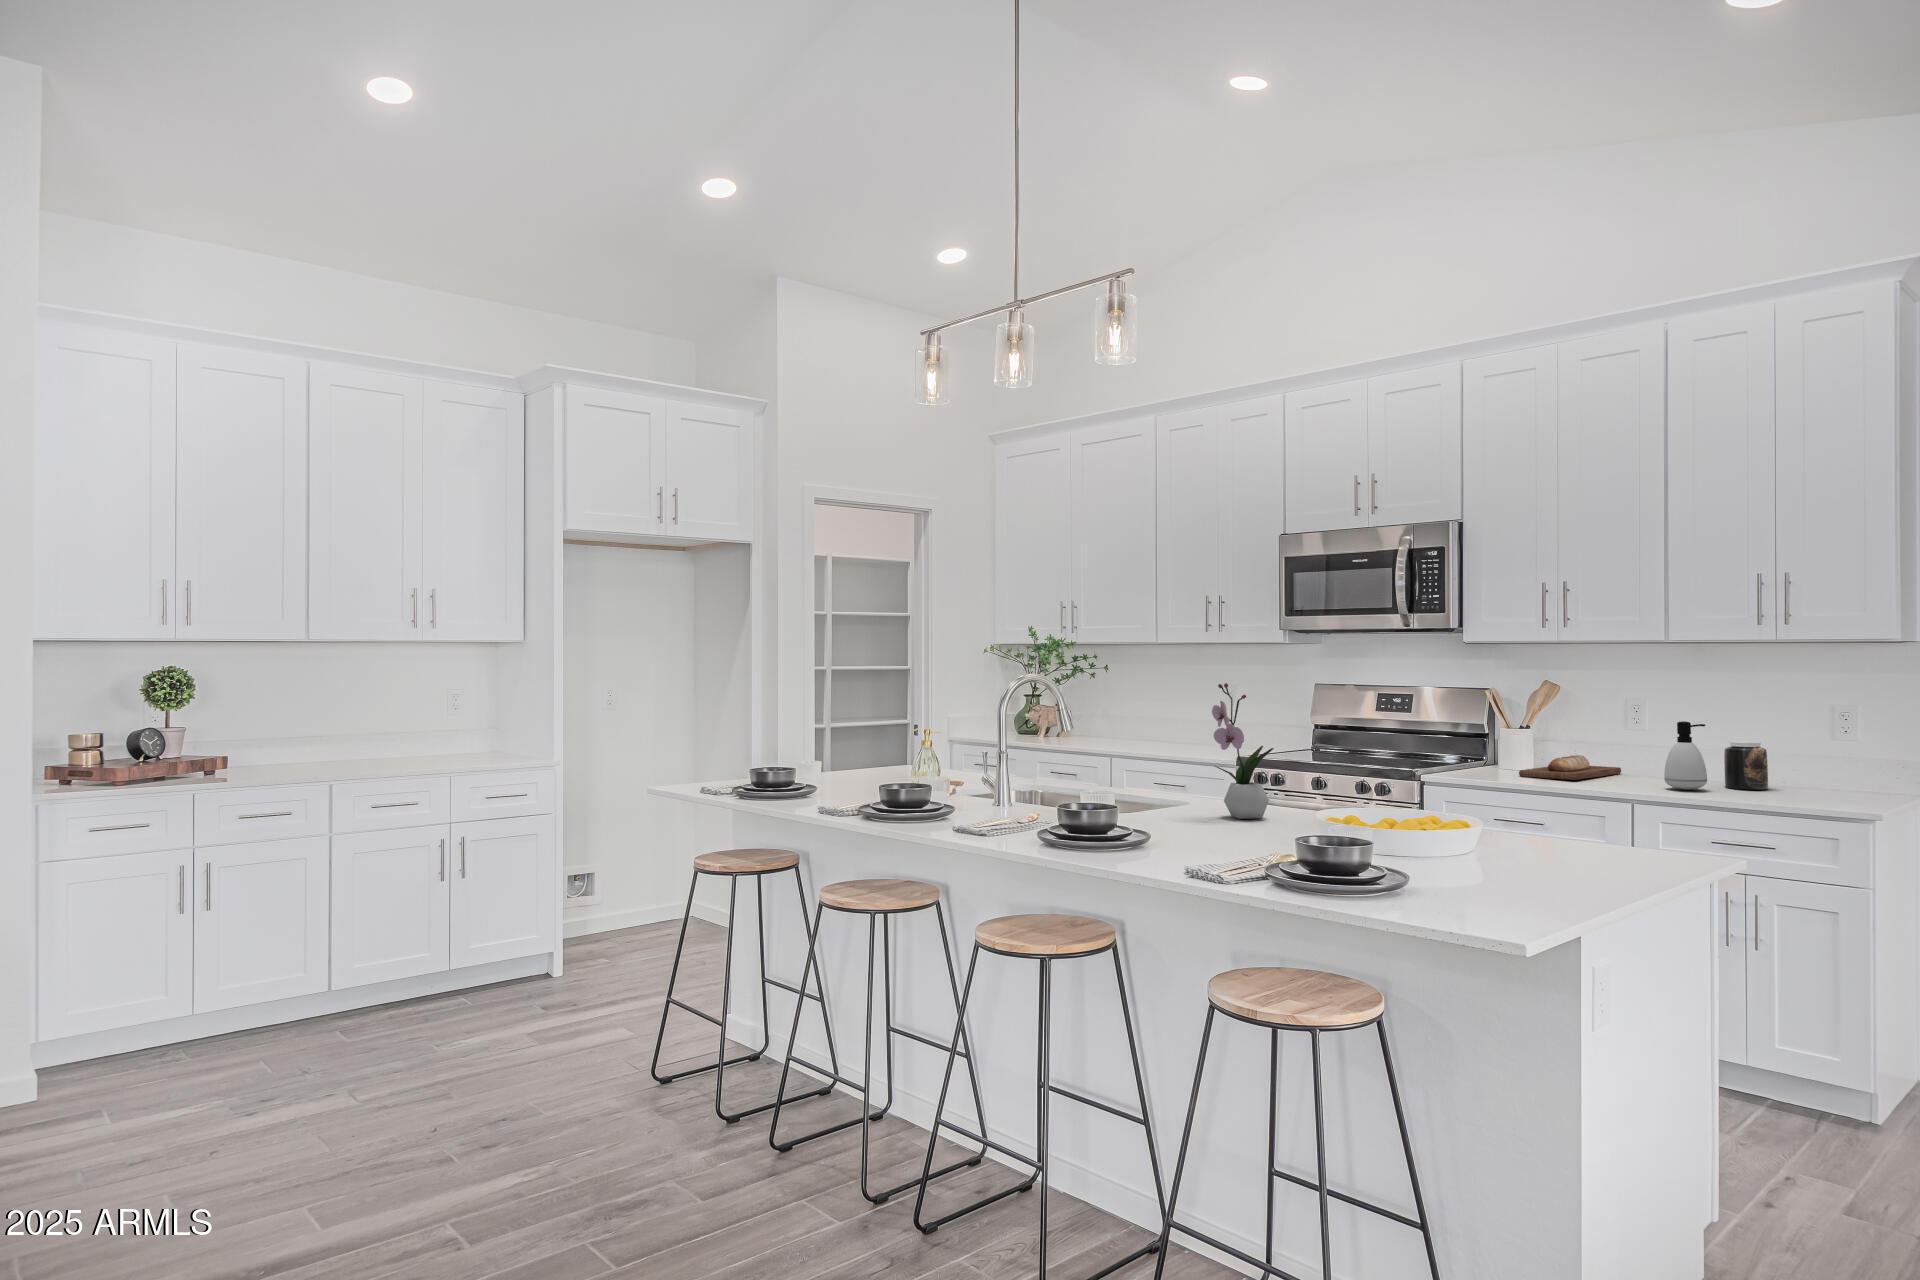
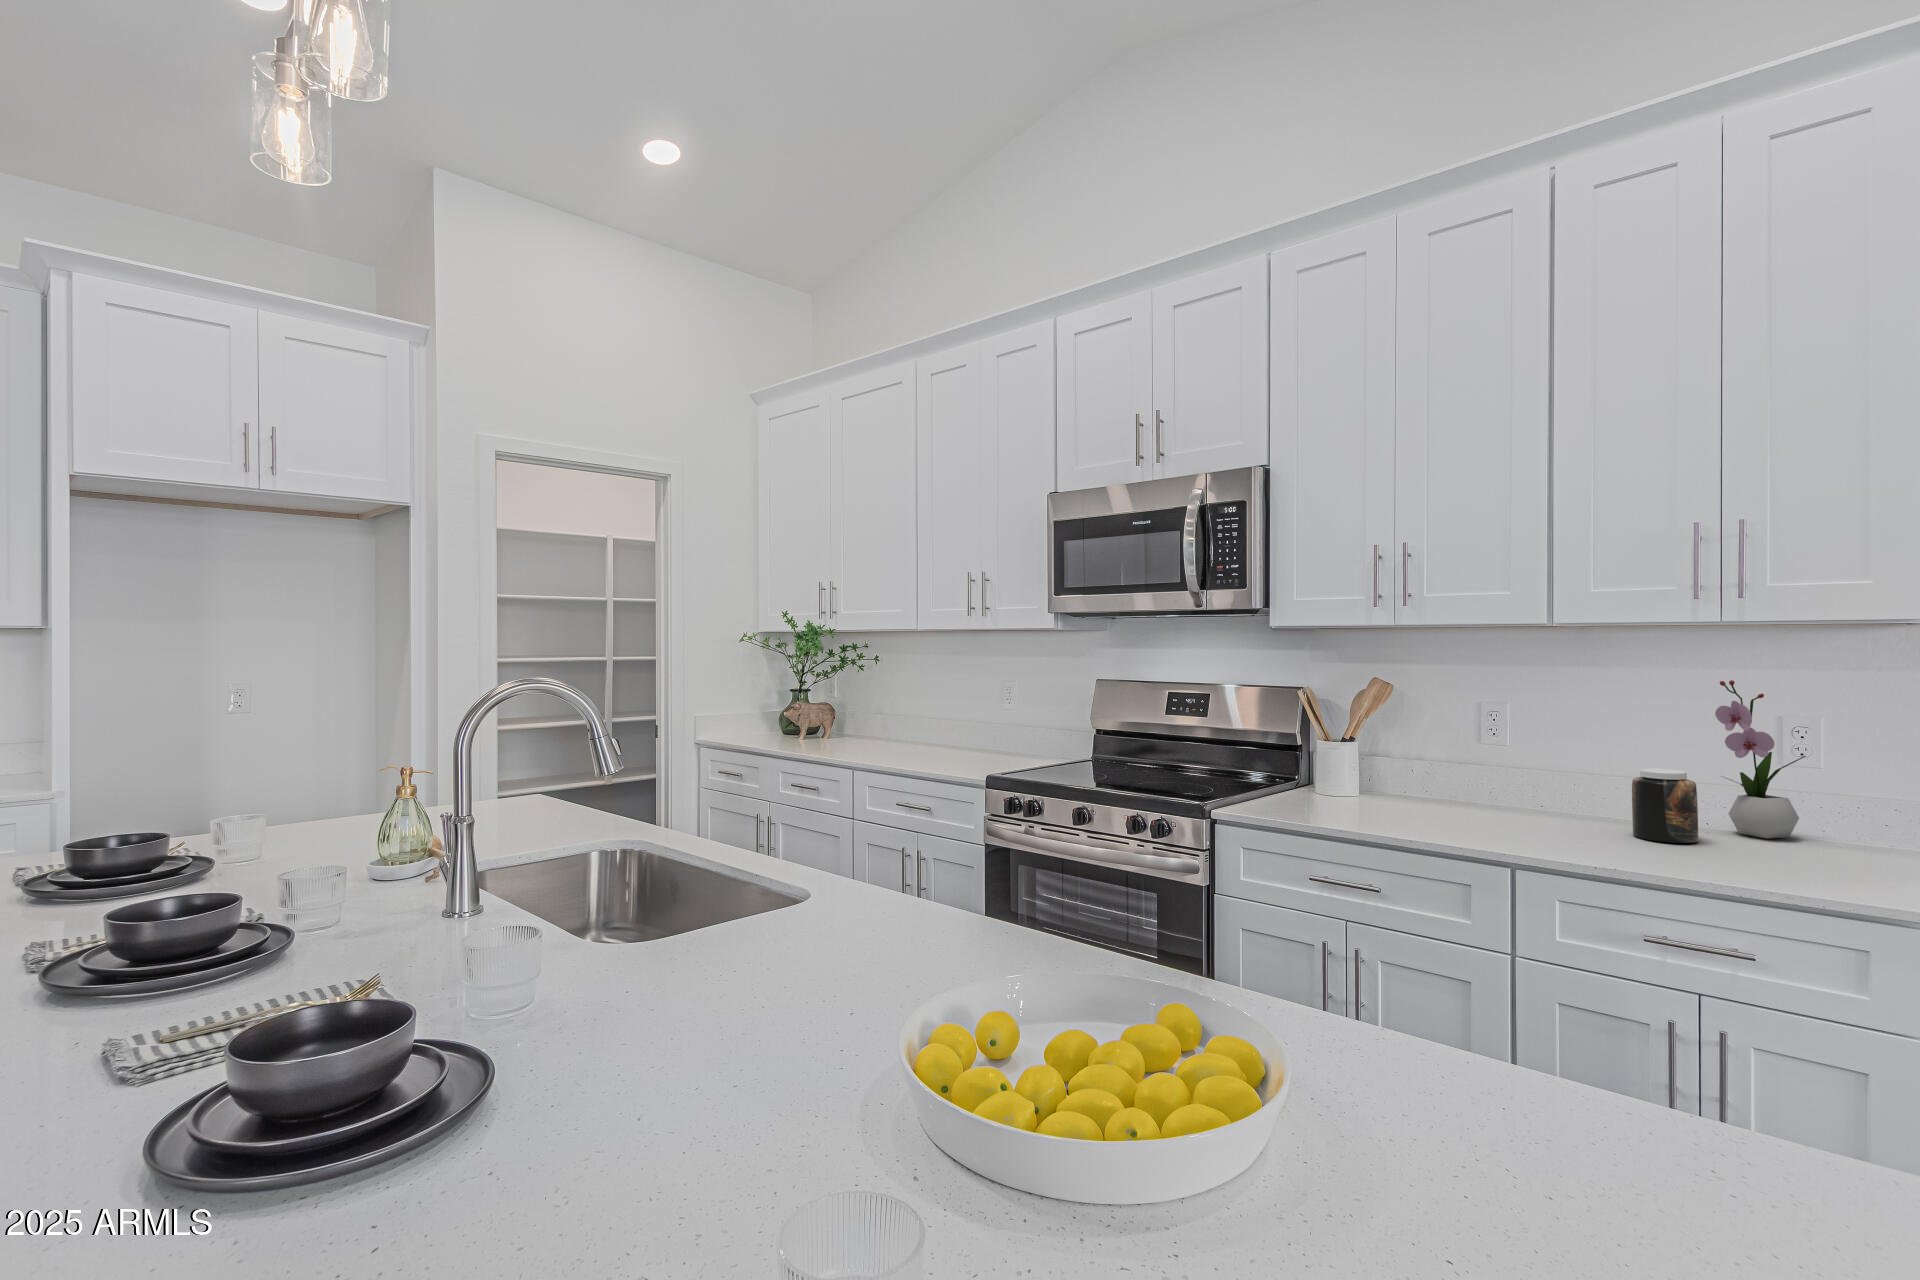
flower arrangement: present [1212,683,1274,819] -> present [1715,680,1806,839]
soap dispenser: present [1664,721,1707,790] -> none [1551,743,1615,844]
bread loaf: present [1519,755,1621,780] -> none [1342,780,1476,822]

